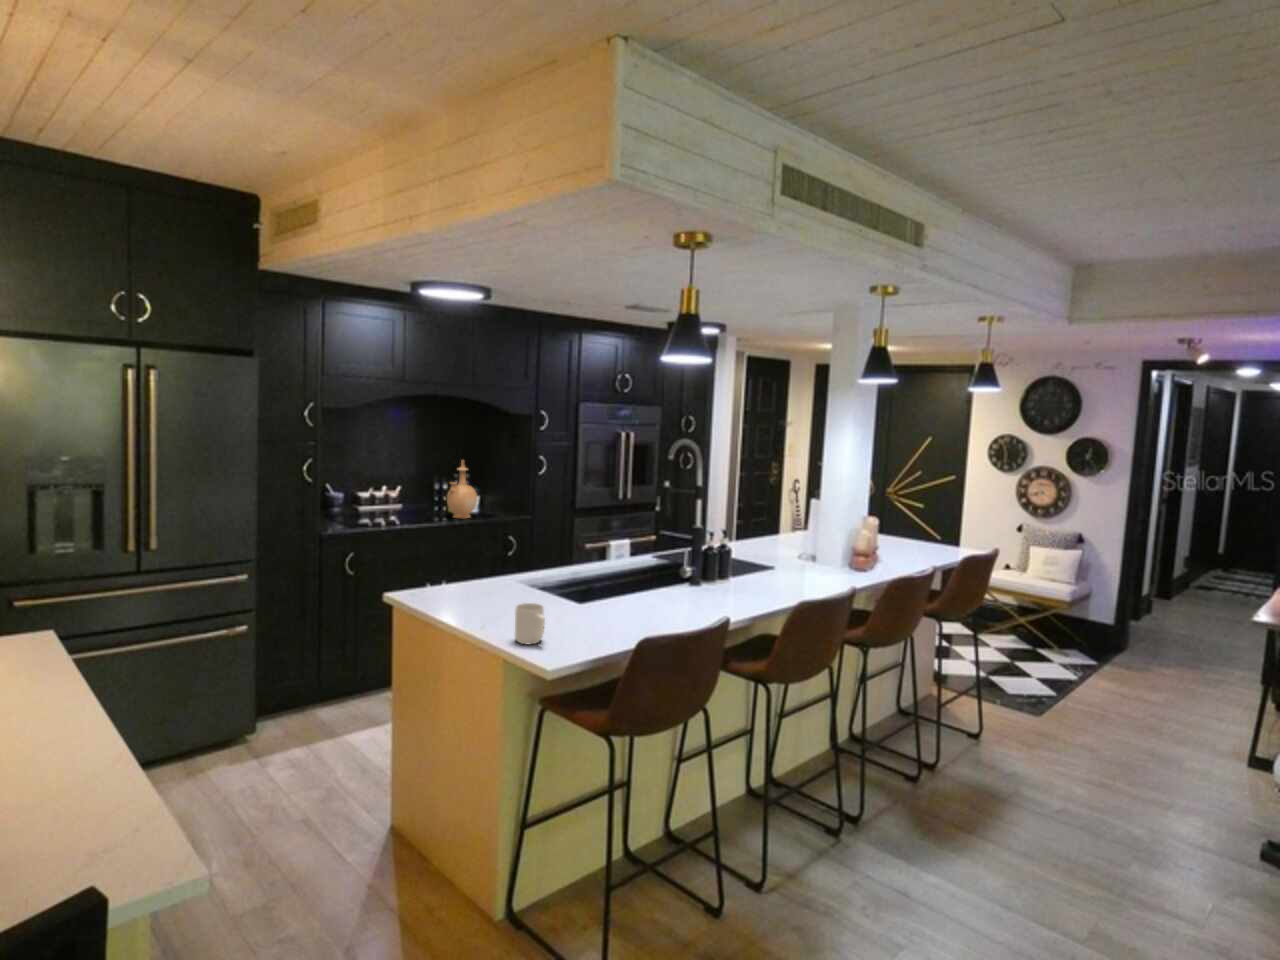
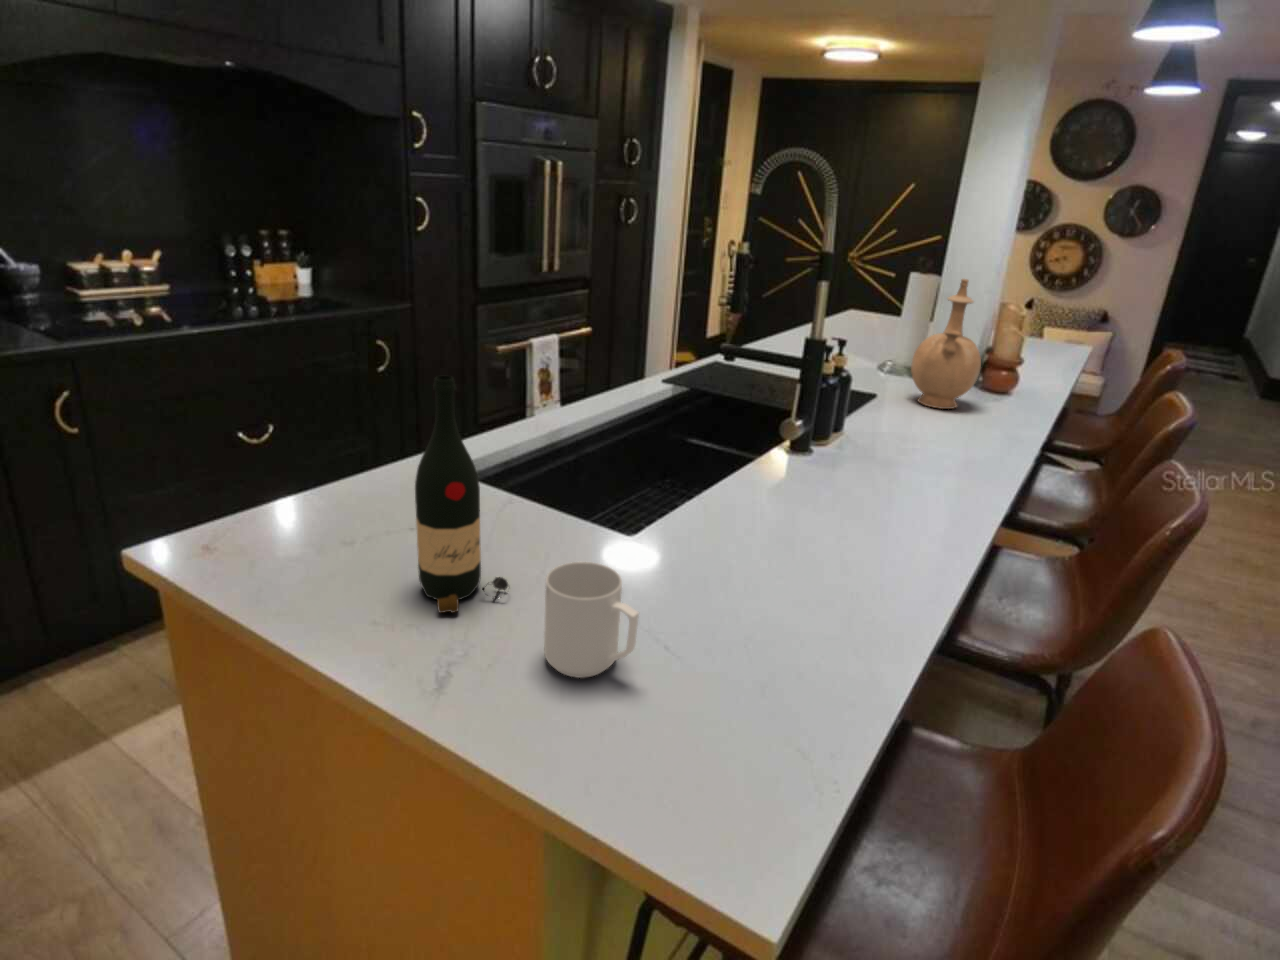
vase: present [447,460,478,518] -> present [911,279,981,409]
wine bottle: none [480,535,514,626] -> present [415,376,508,613]

